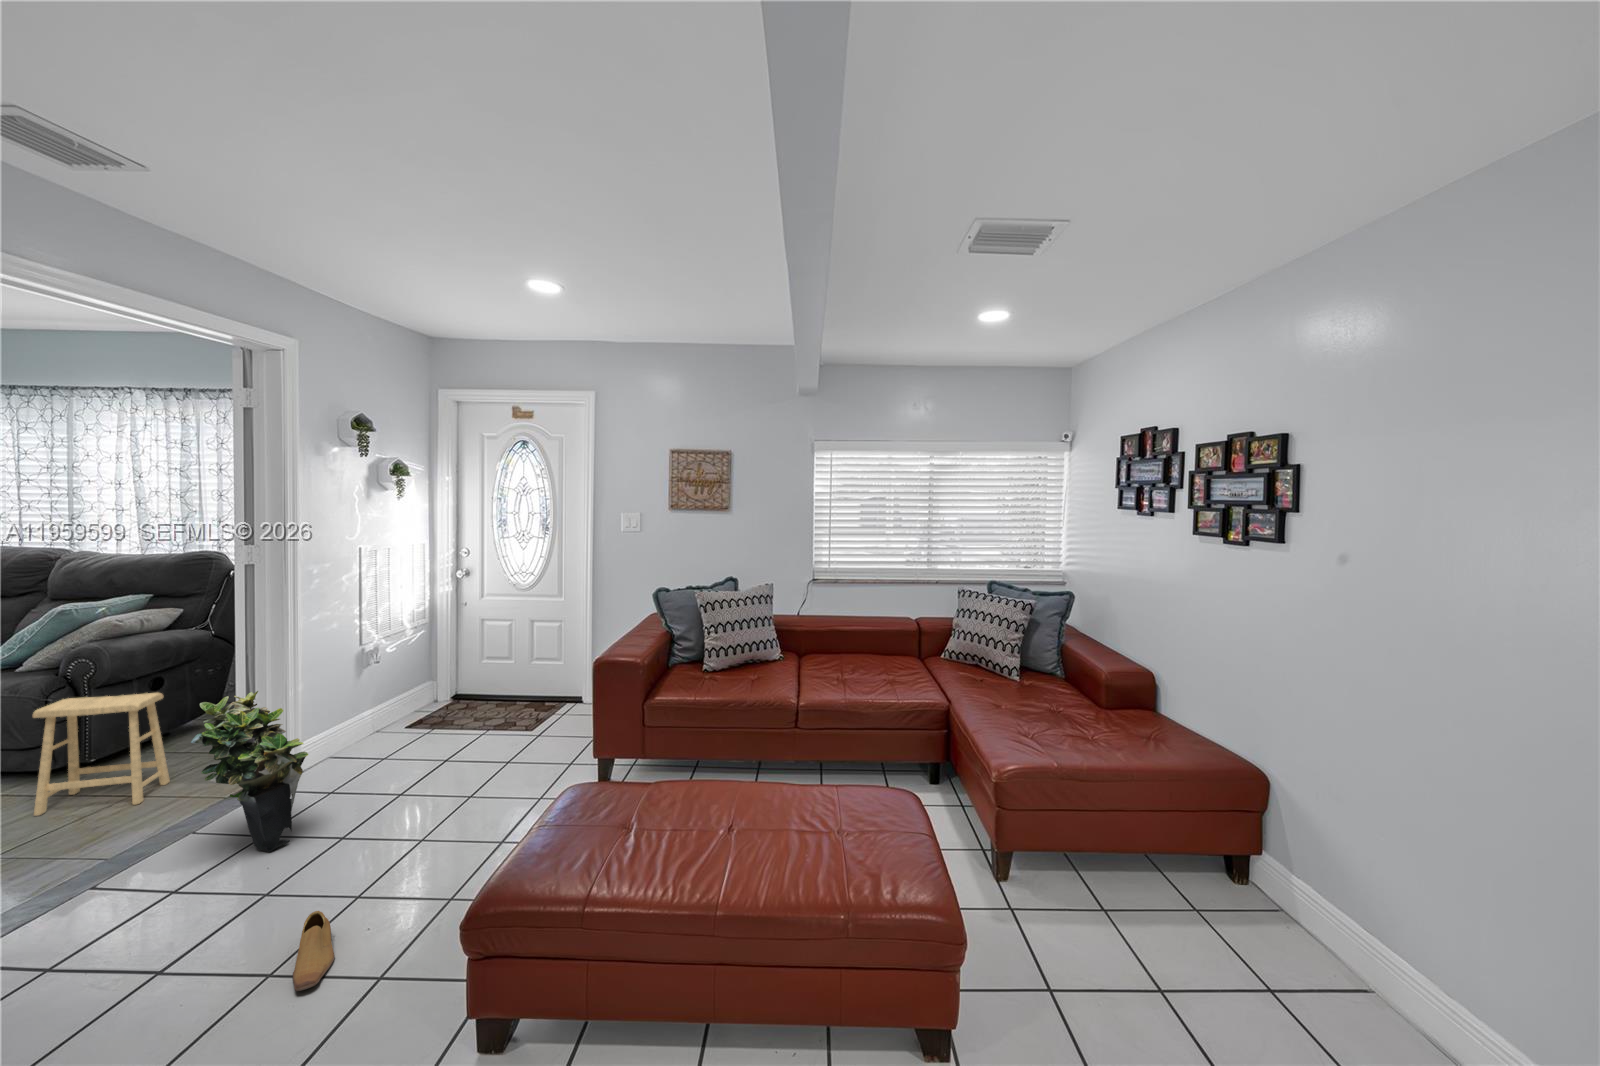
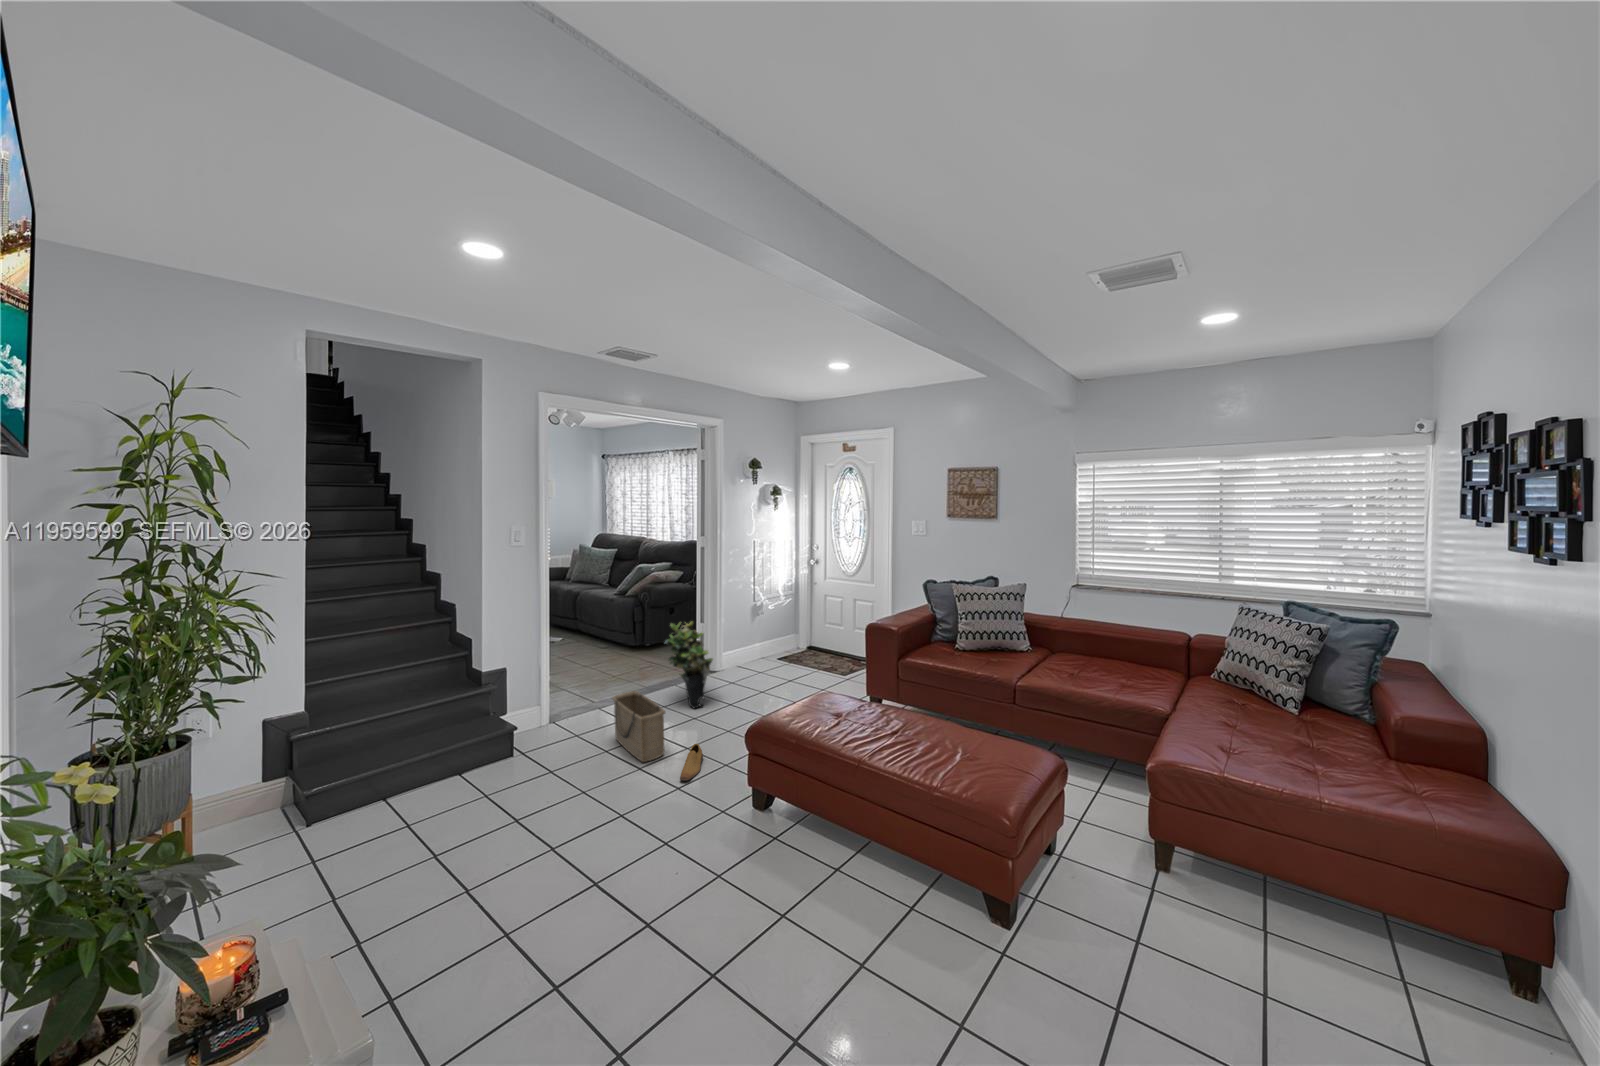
footstool: present [33,693,170,816] -> none [622,613,670,671]
basket: none [66,851,237,991] -> present [612,691,665,762]

